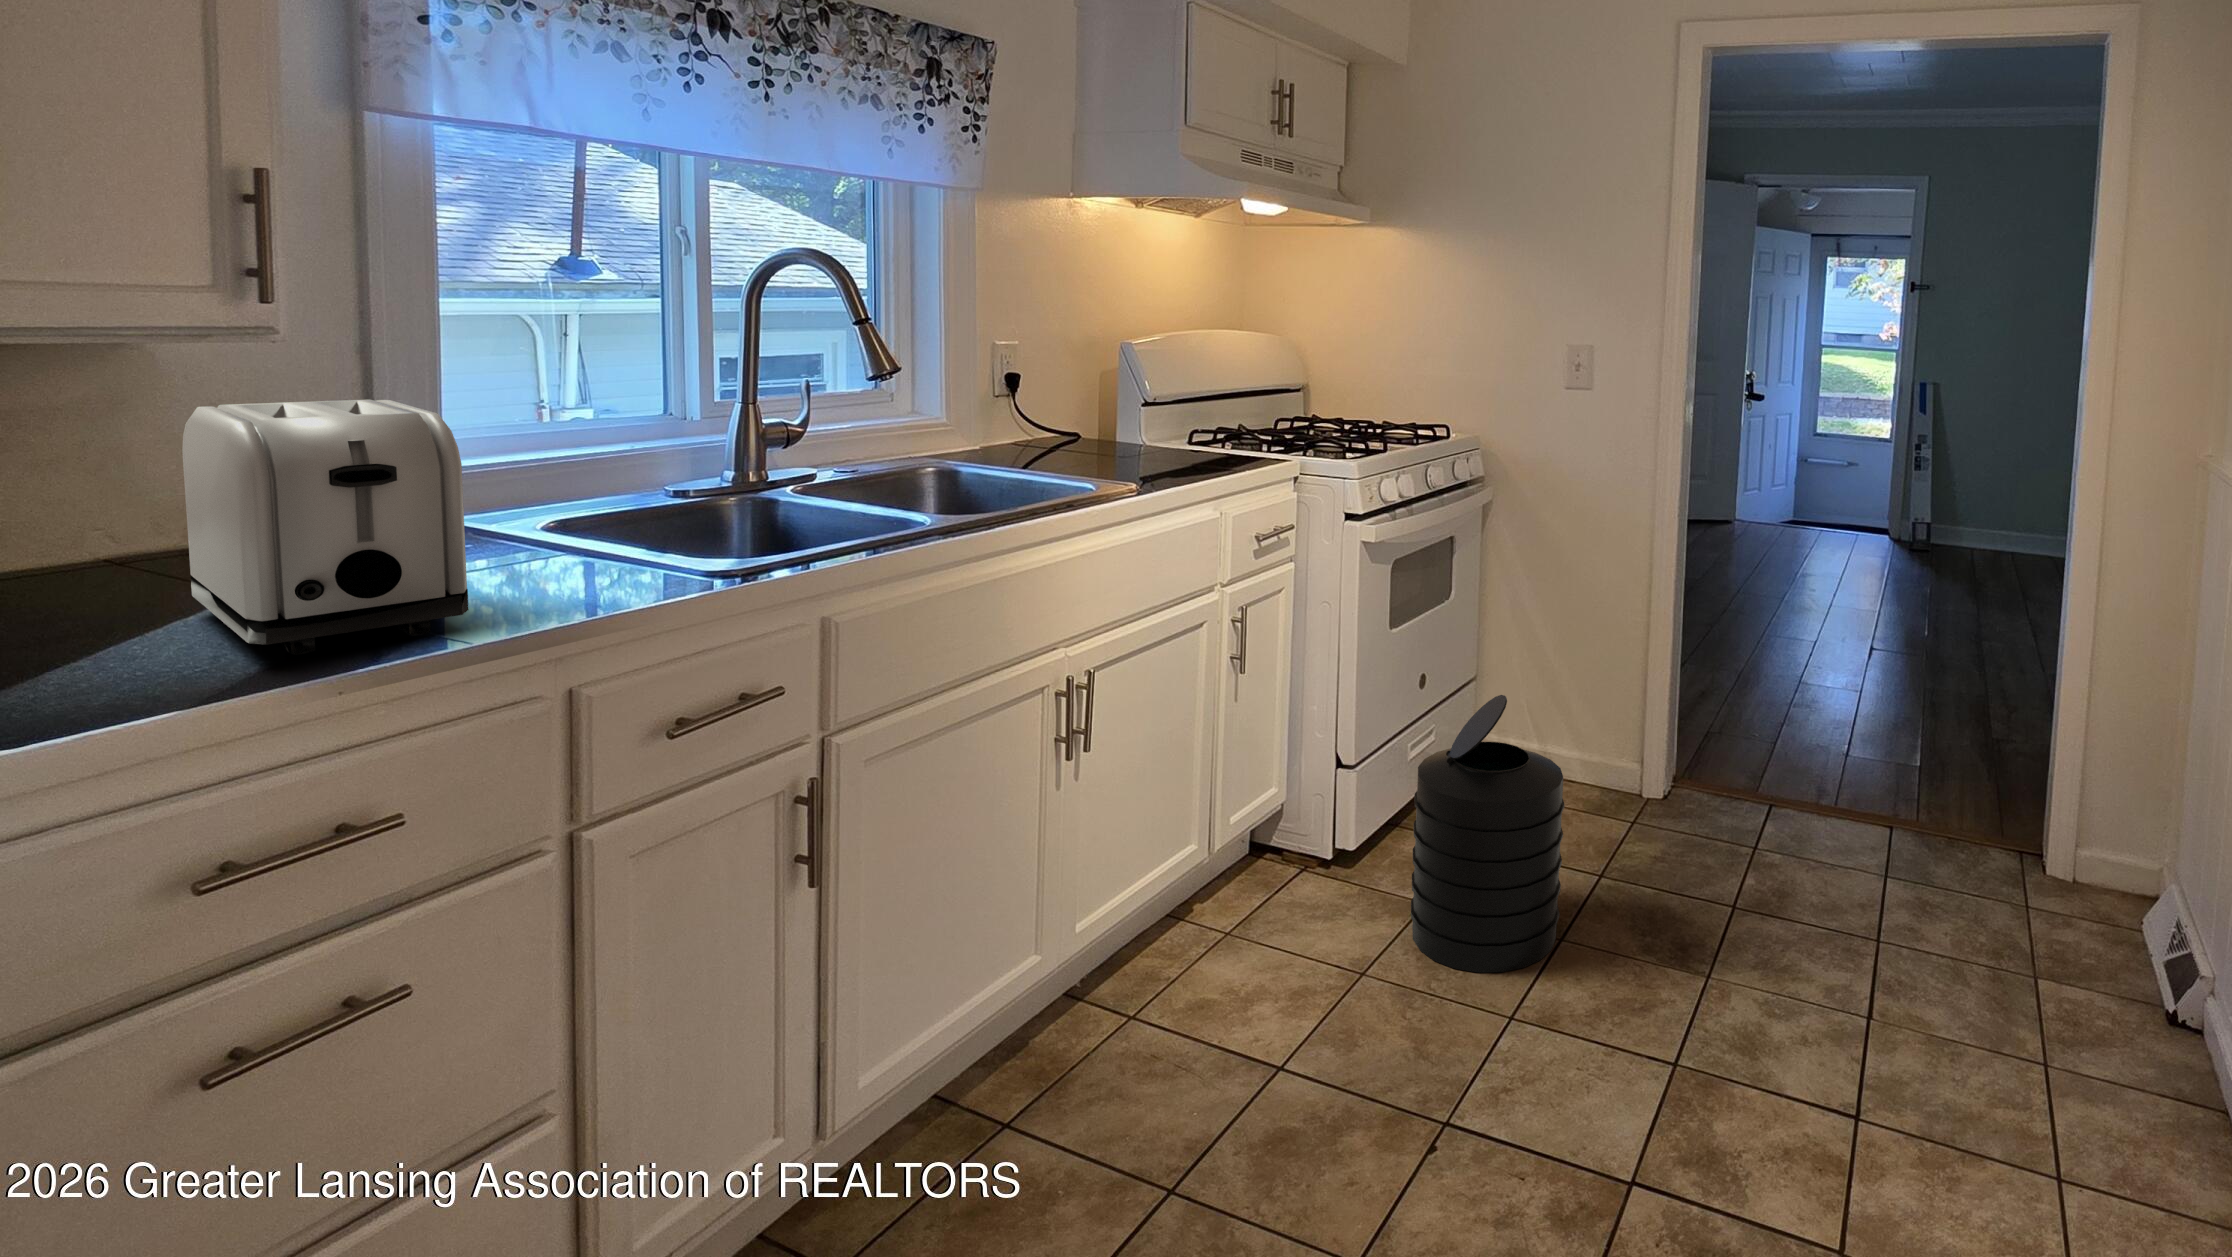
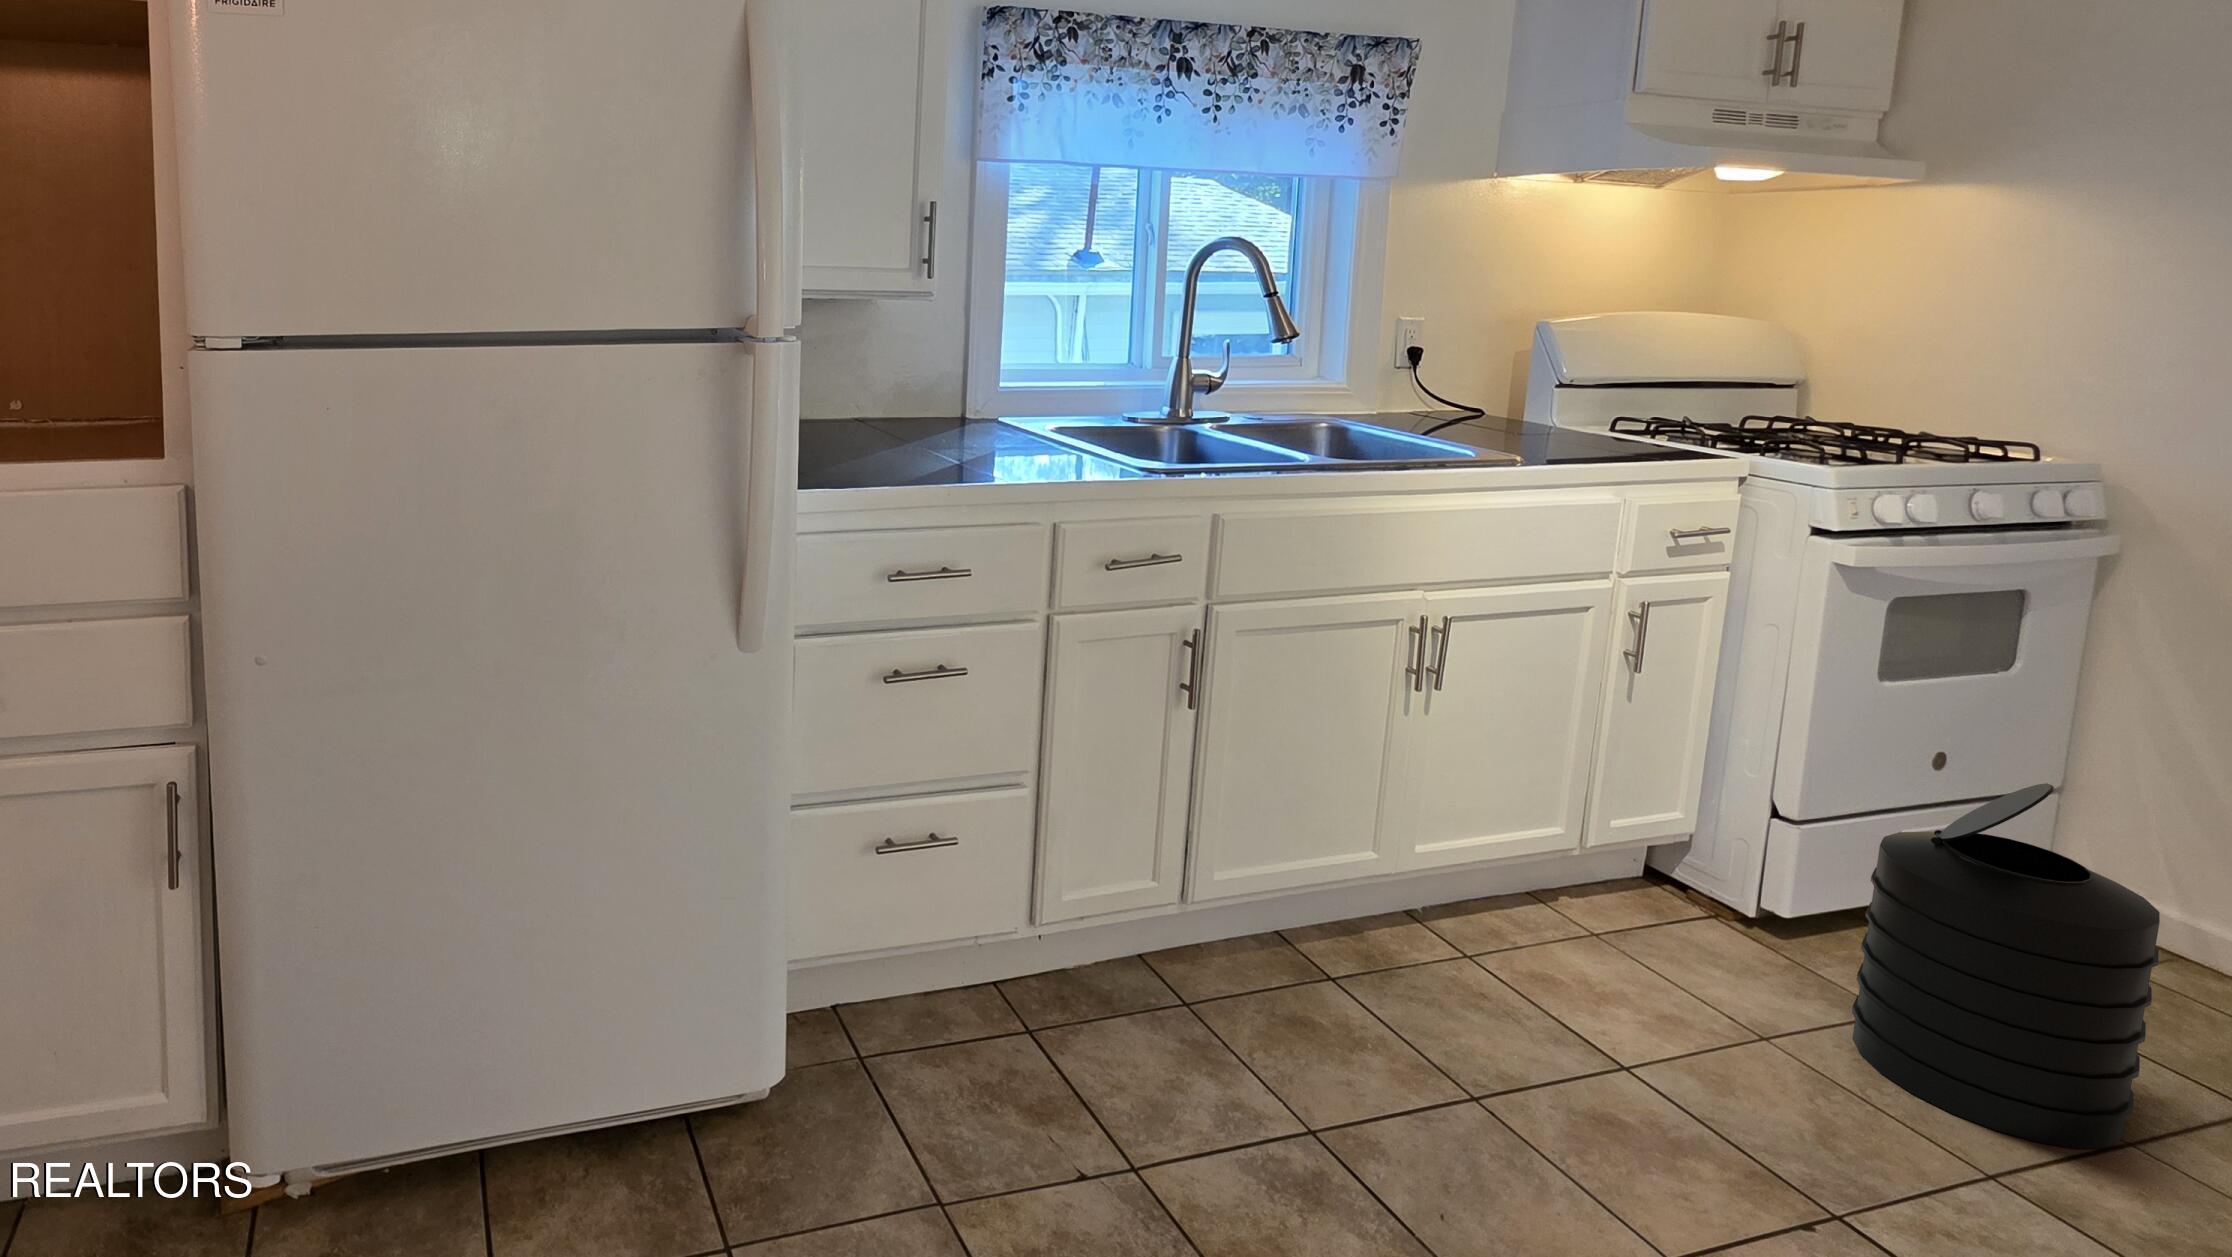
toaster: present [182,399,469,655] -> none [883,331,1002,470]

